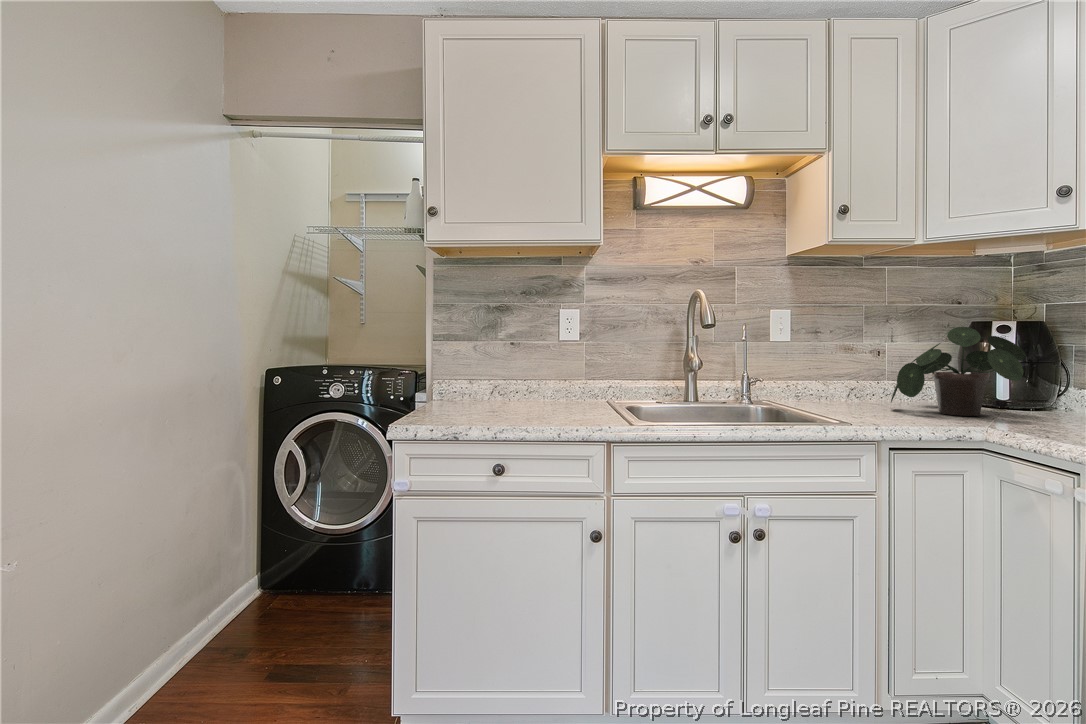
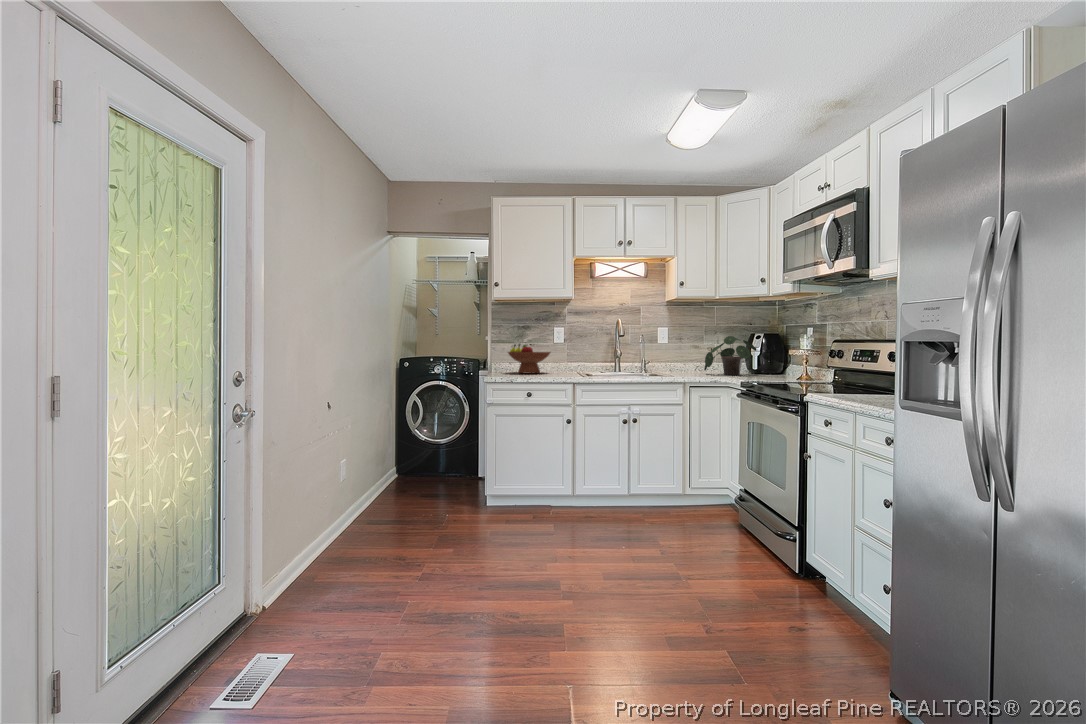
fruit bowl: none [458,343,554,408] -> present [508,344,550,373]

